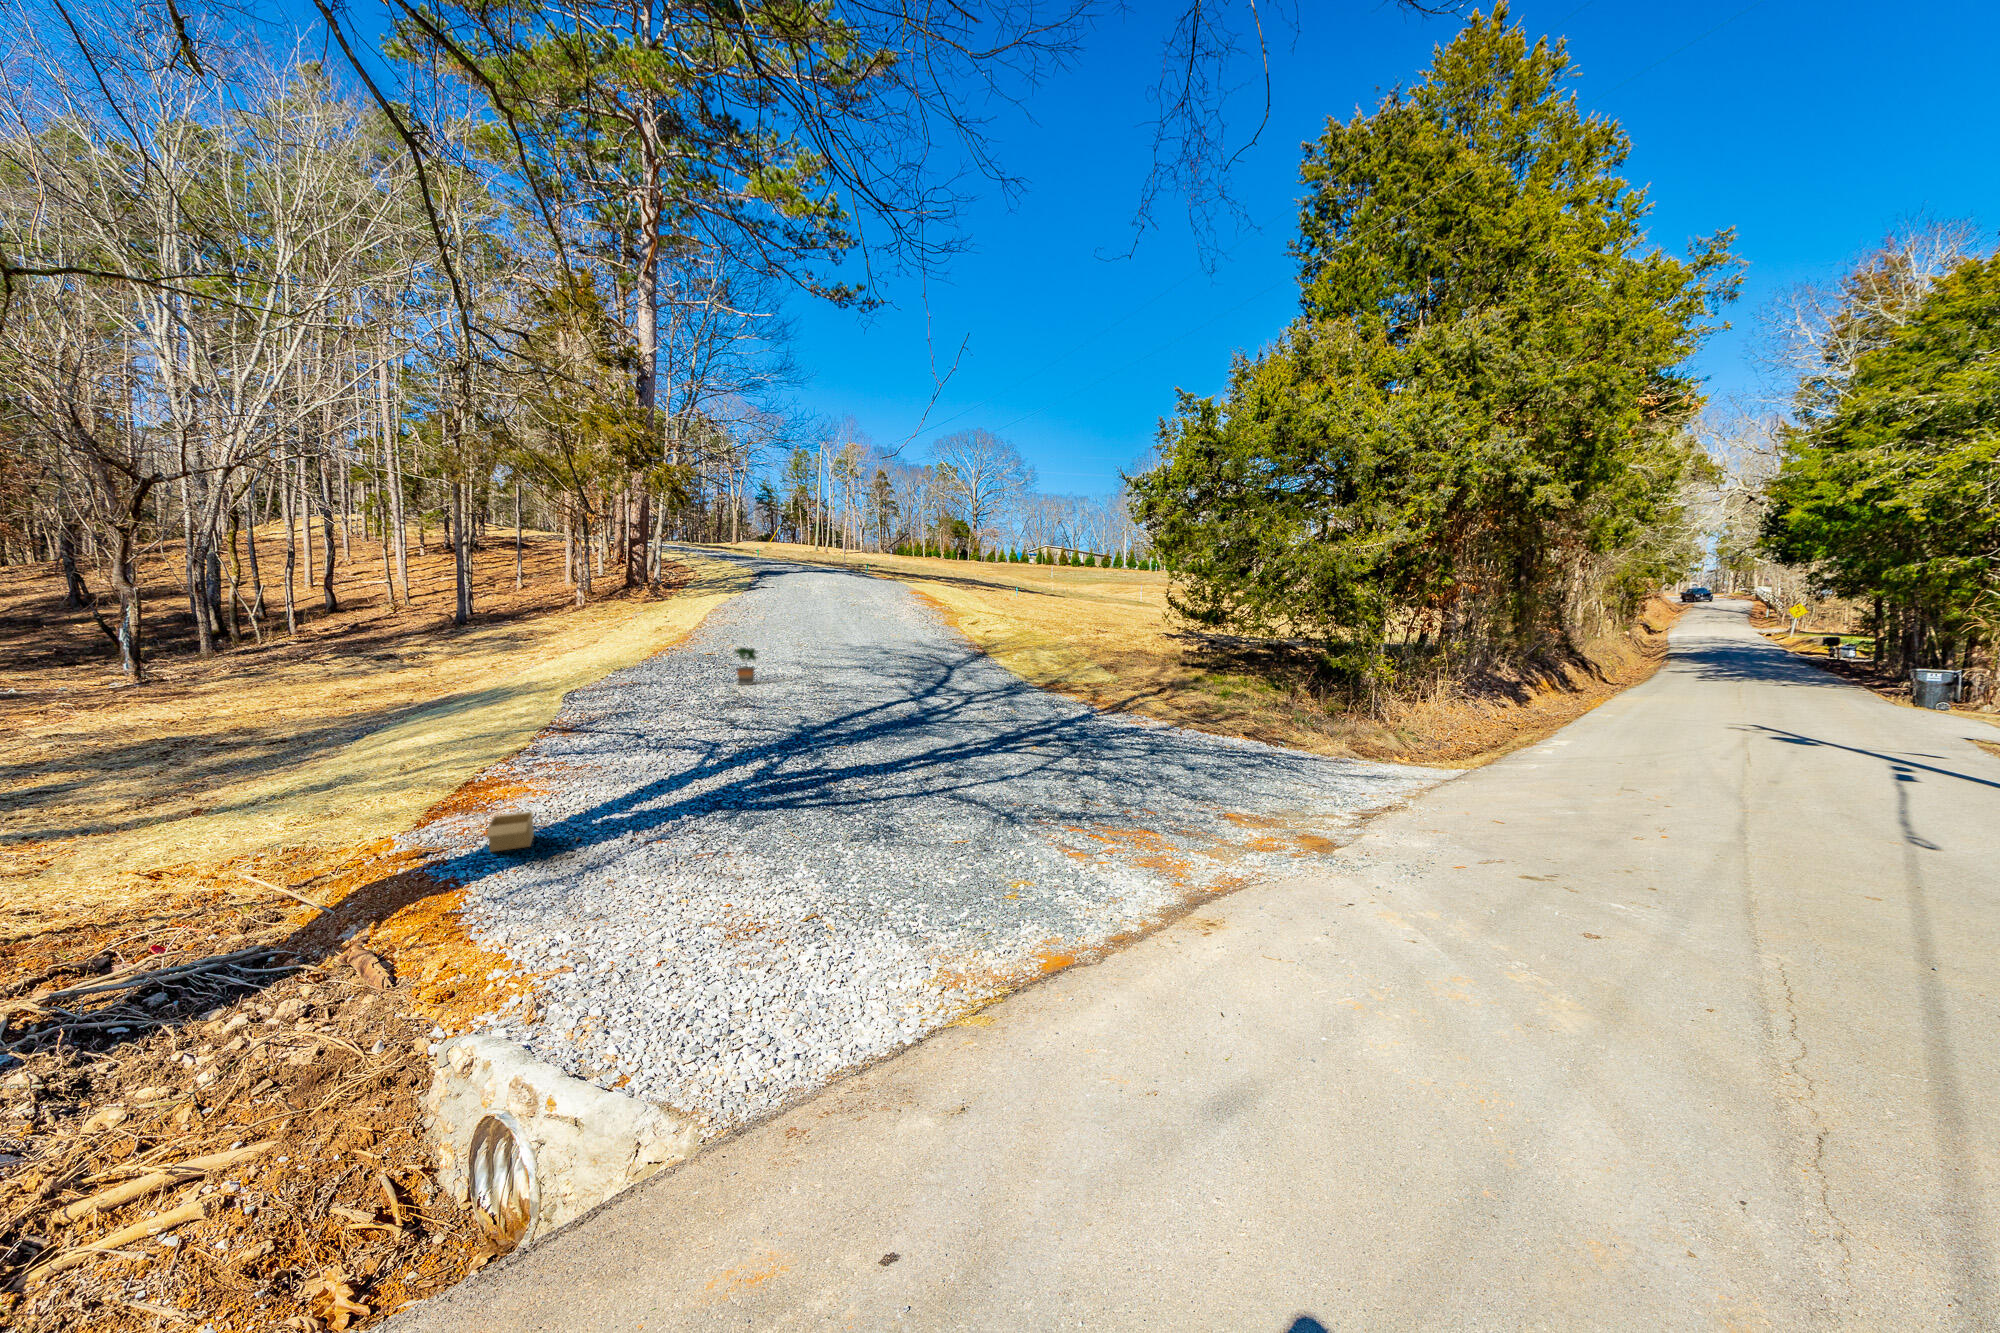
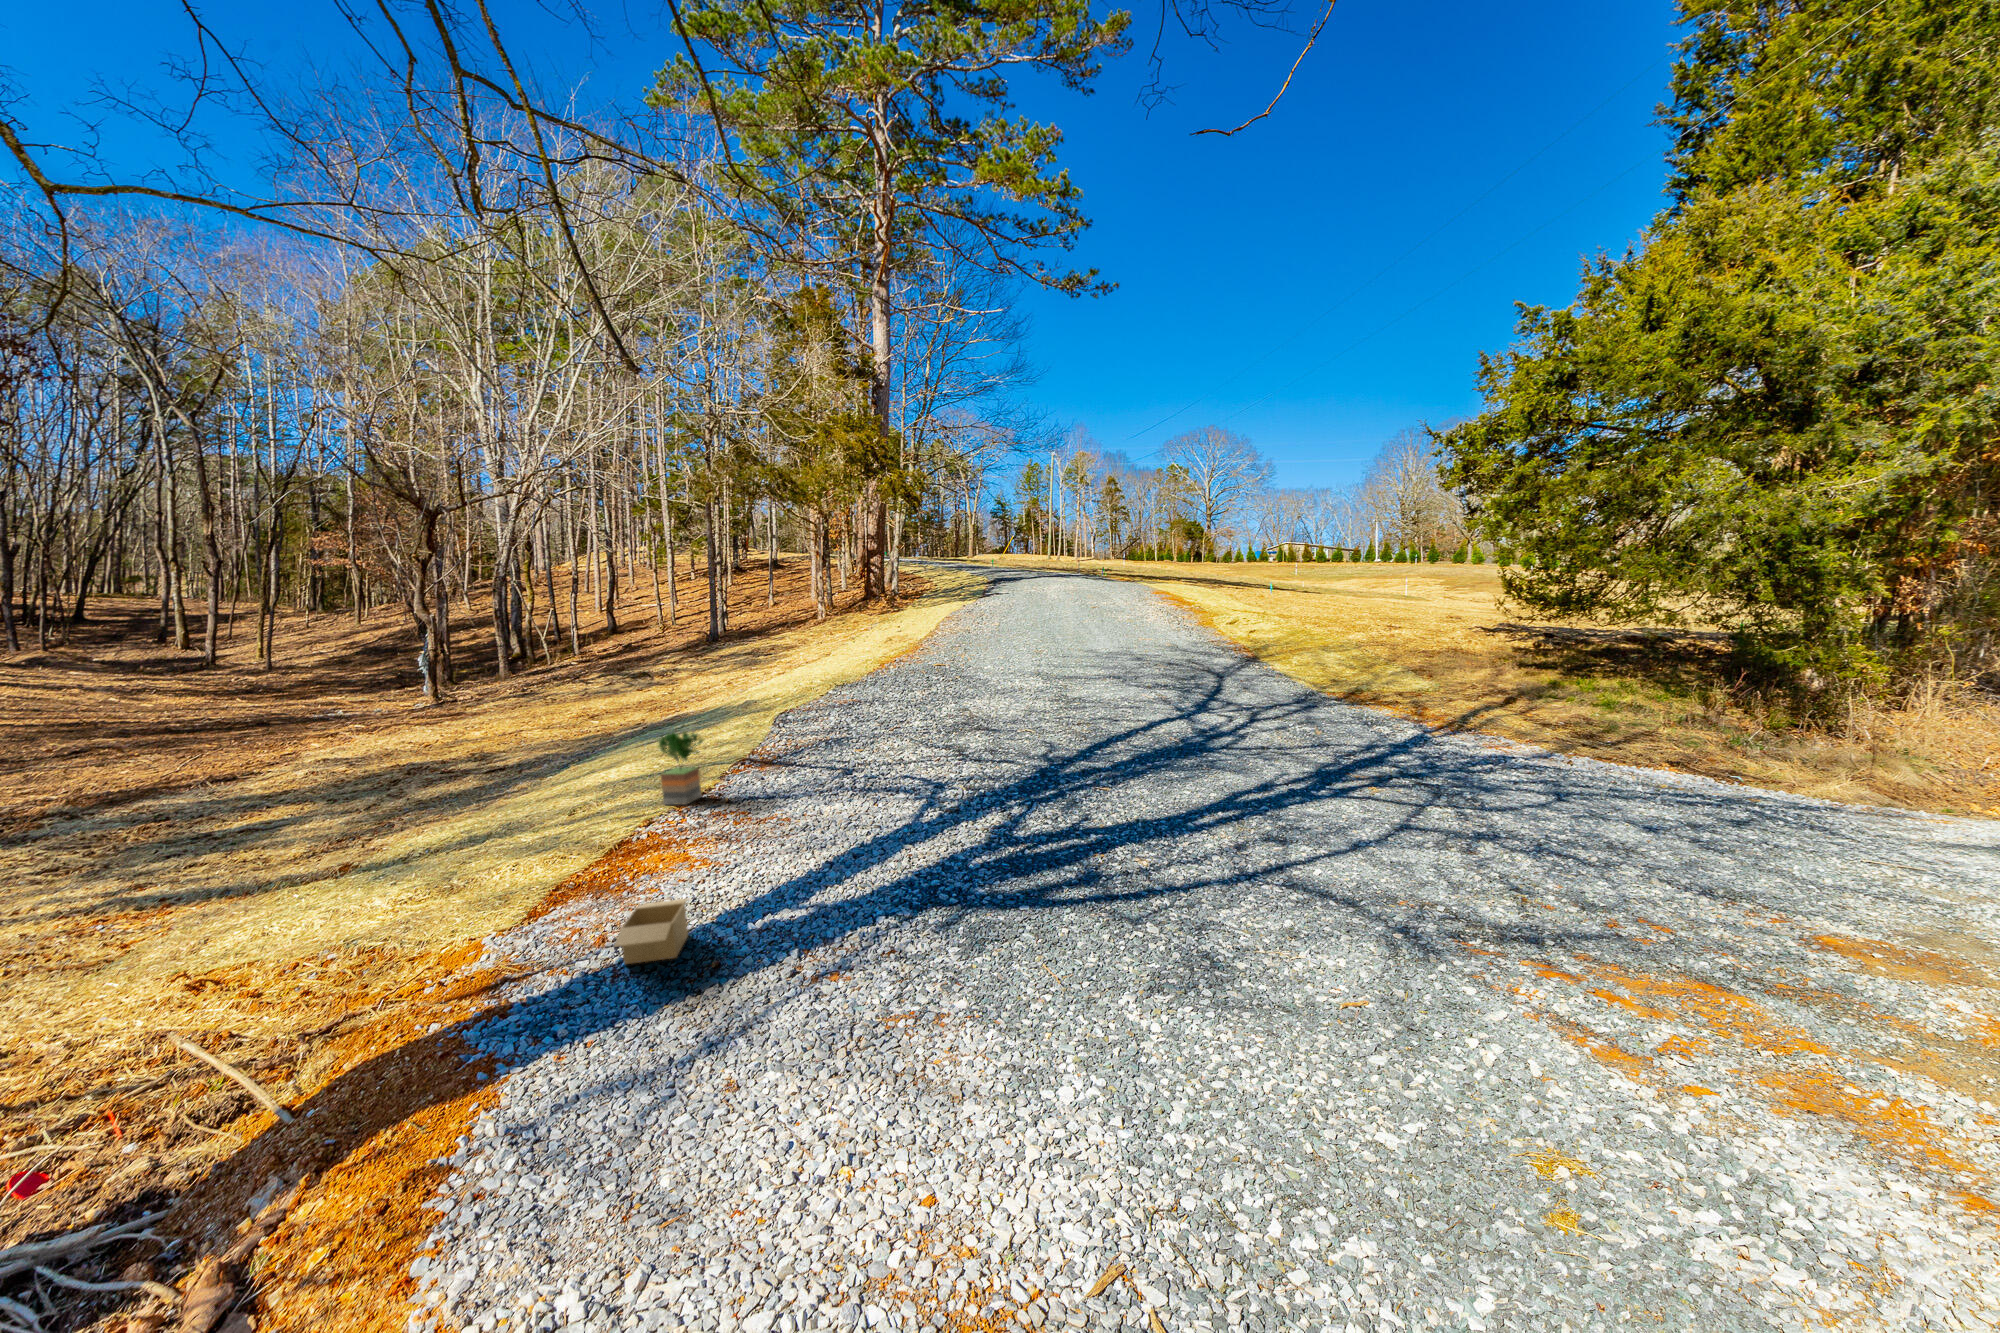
potted tree: present [735,648,758,685] -> present [658,732,703,805]

